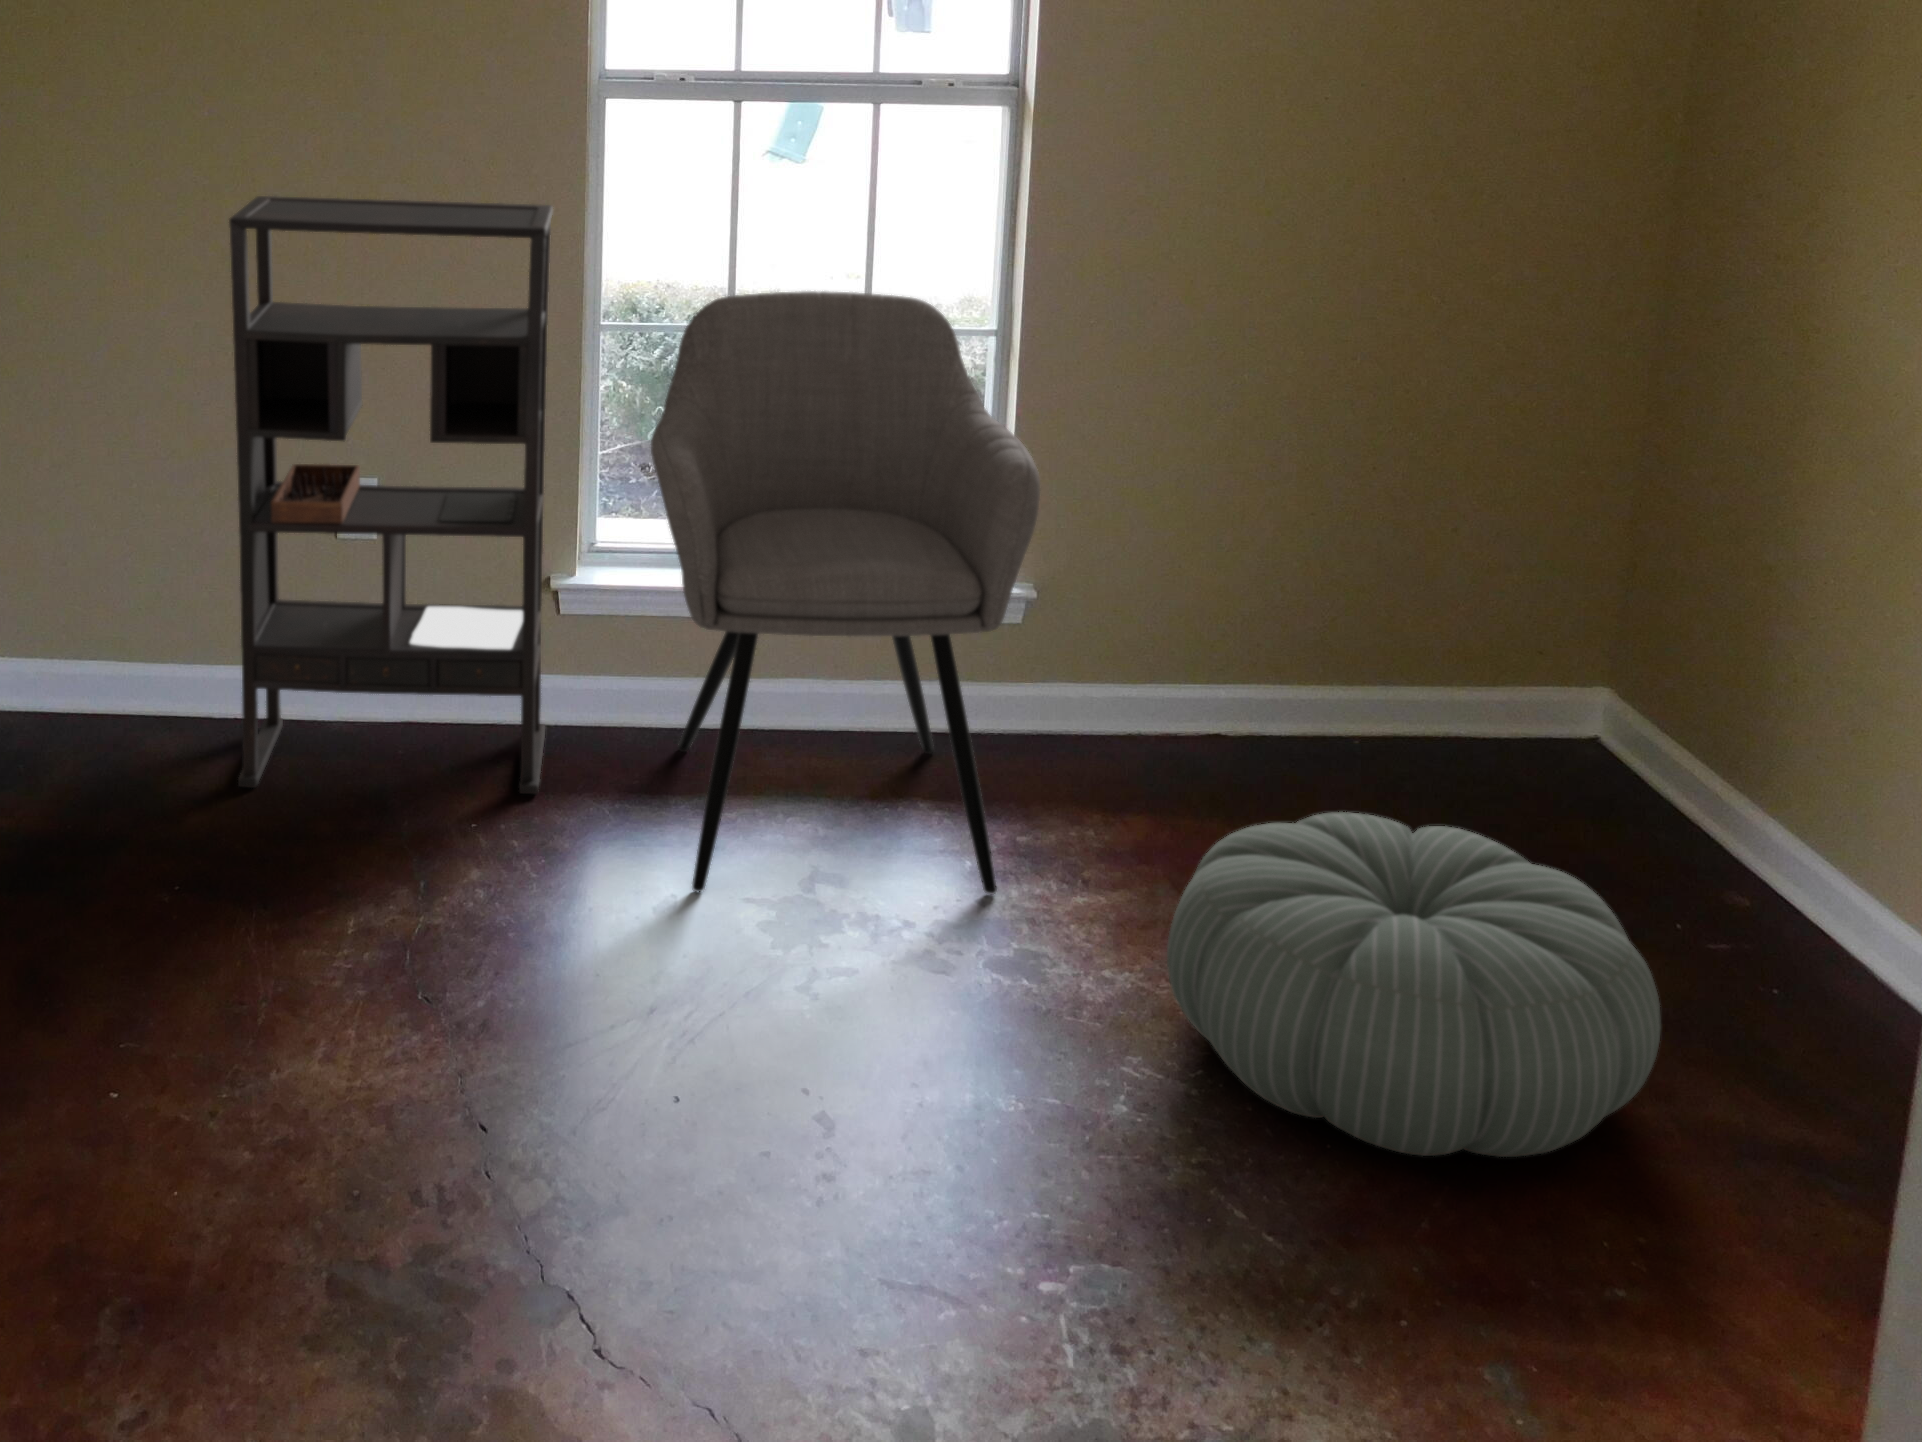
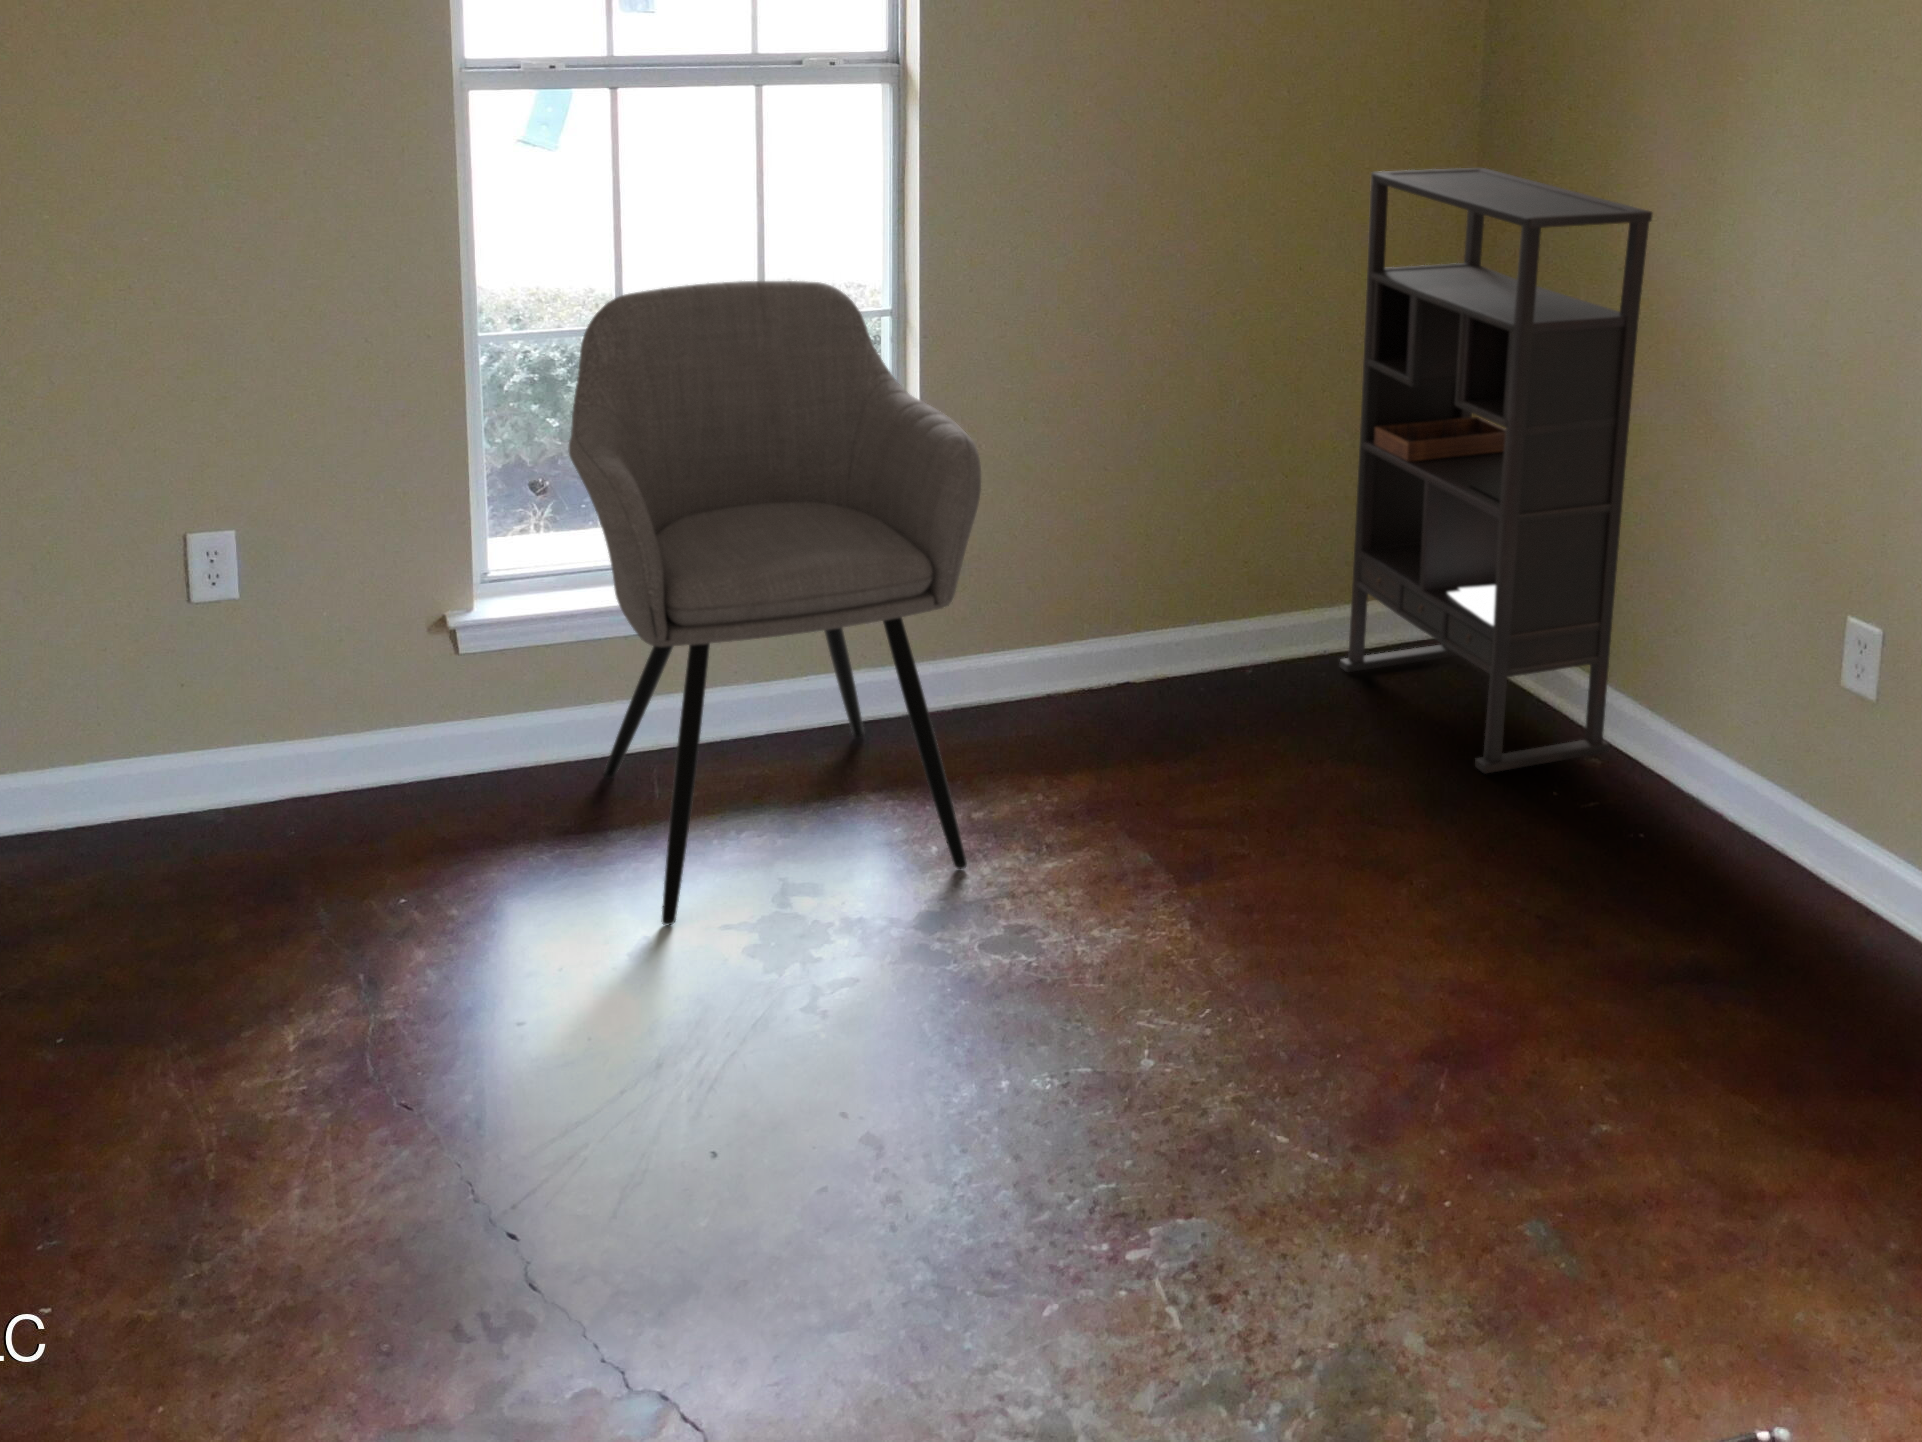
bookshelf: present [229,196,553,794] -> present [1340,168,1652,774]
pouf: present [1167,812,1661,1157] -> none [1157,729,1578,1039]

